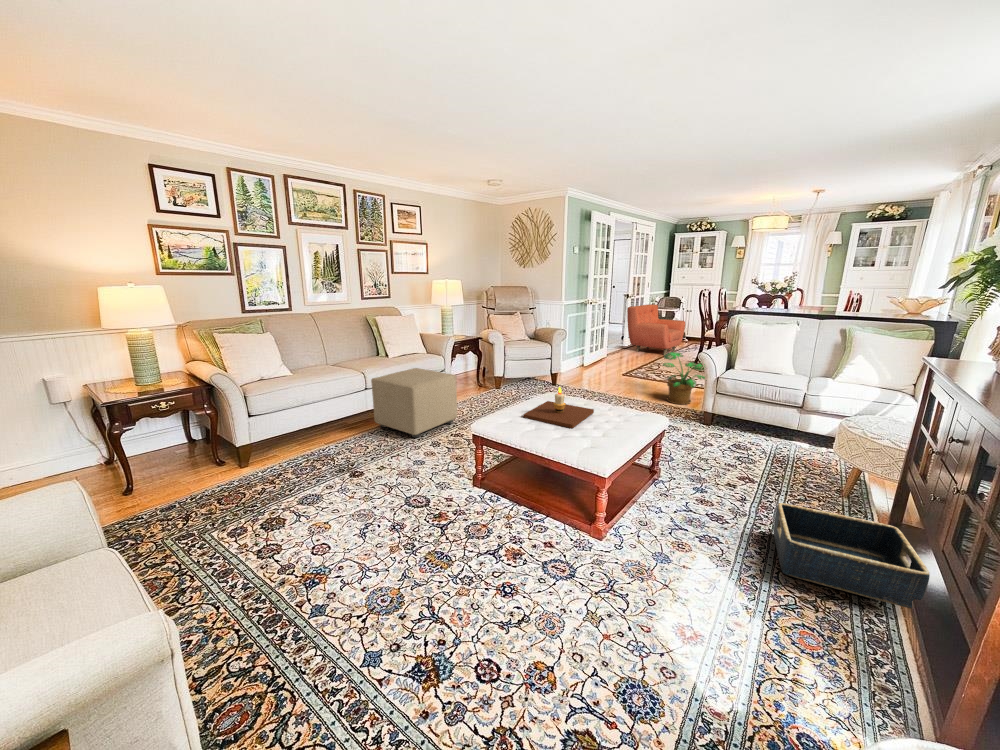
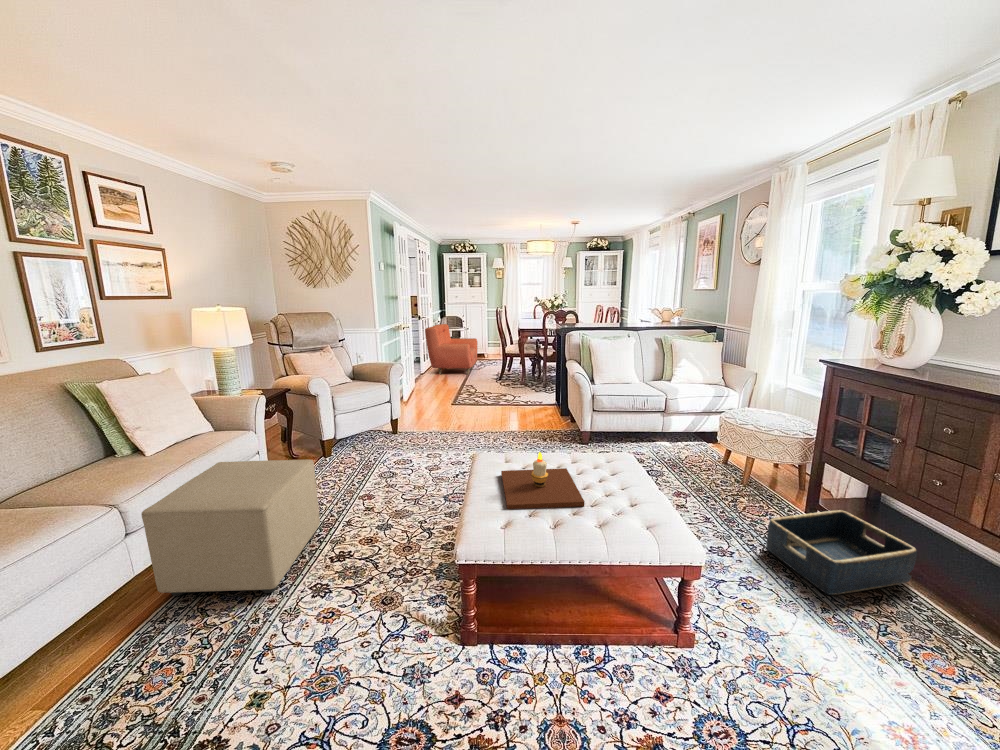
potted plant: present [663,352,707,404] -> none [510,373,566,427]

